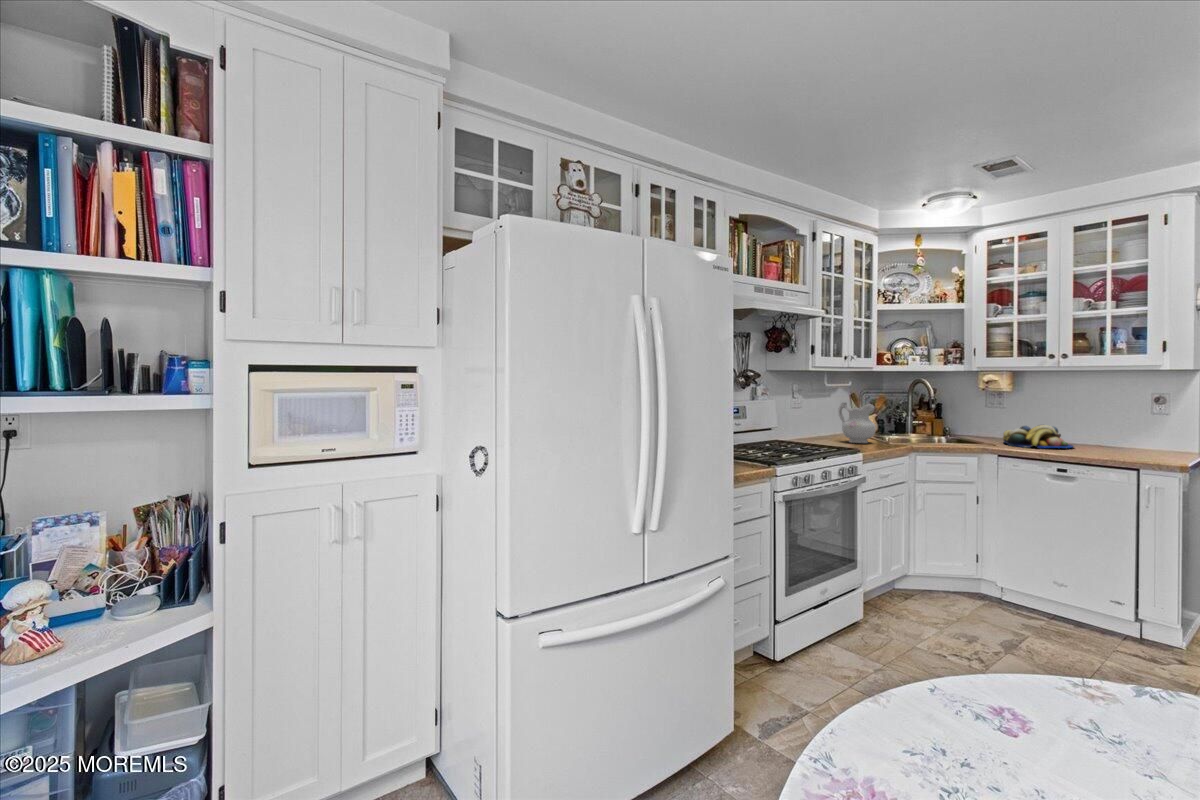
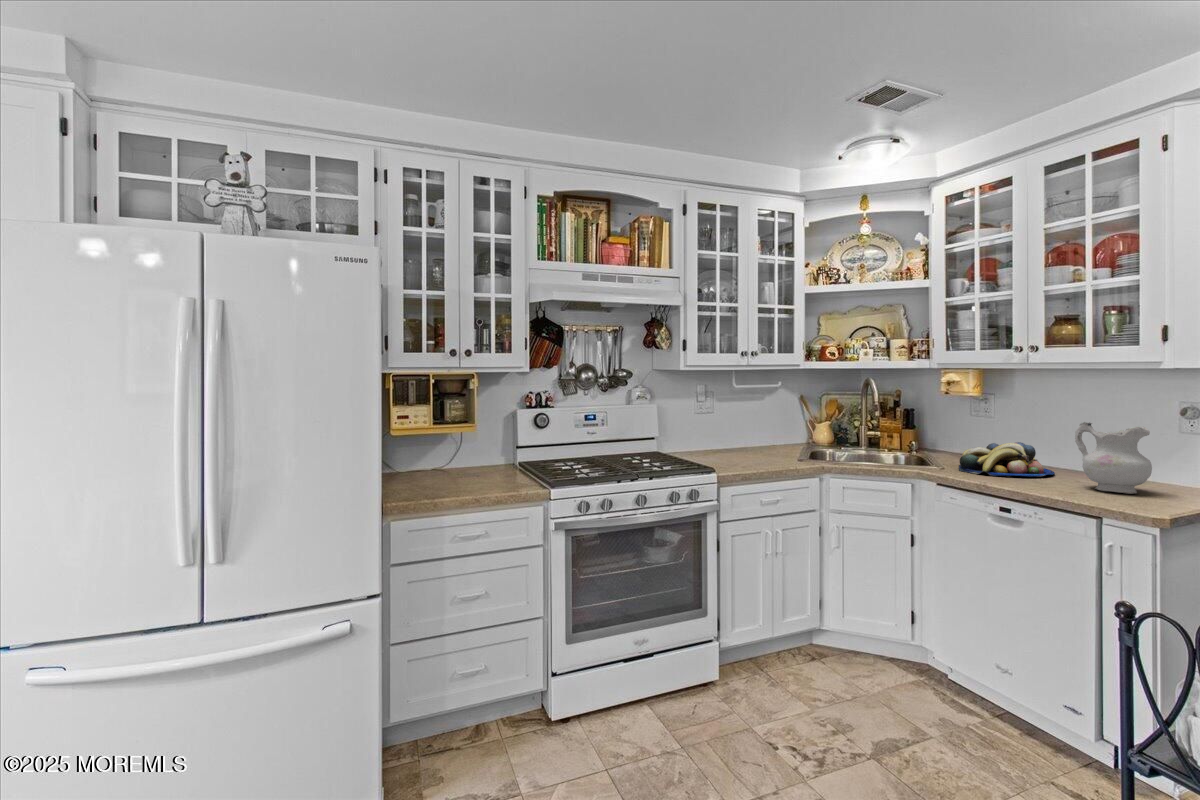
ceramic pitcher: present [839,403,876,443] -> present [1075,422,1152,494]

